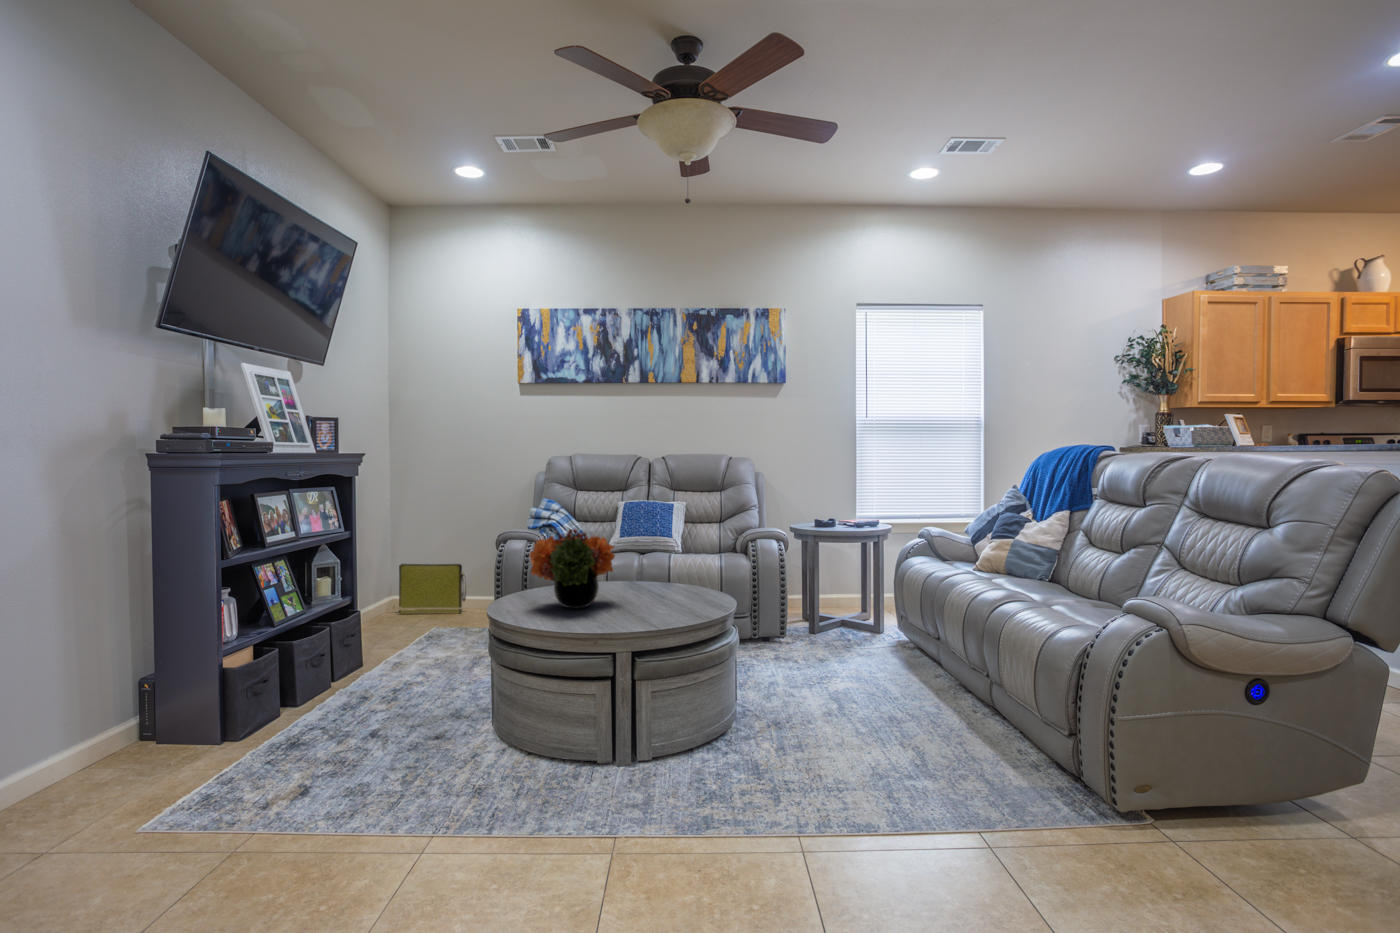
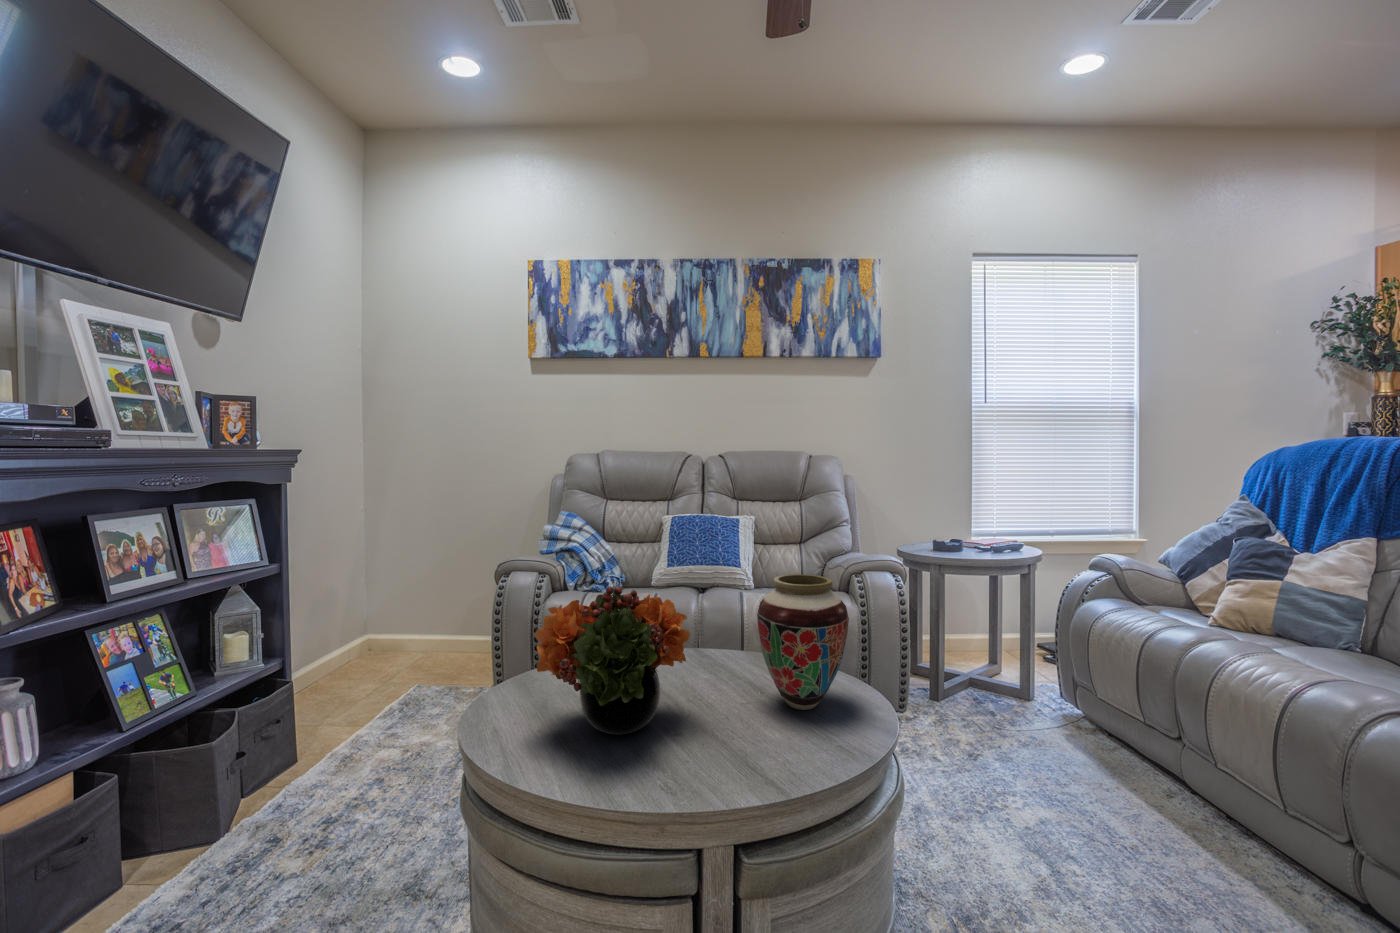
vase: none [656,526,707,601] -> present [757,574,849,710]
bag: present [399,564,466,614] -> none [377,590,464,656]

